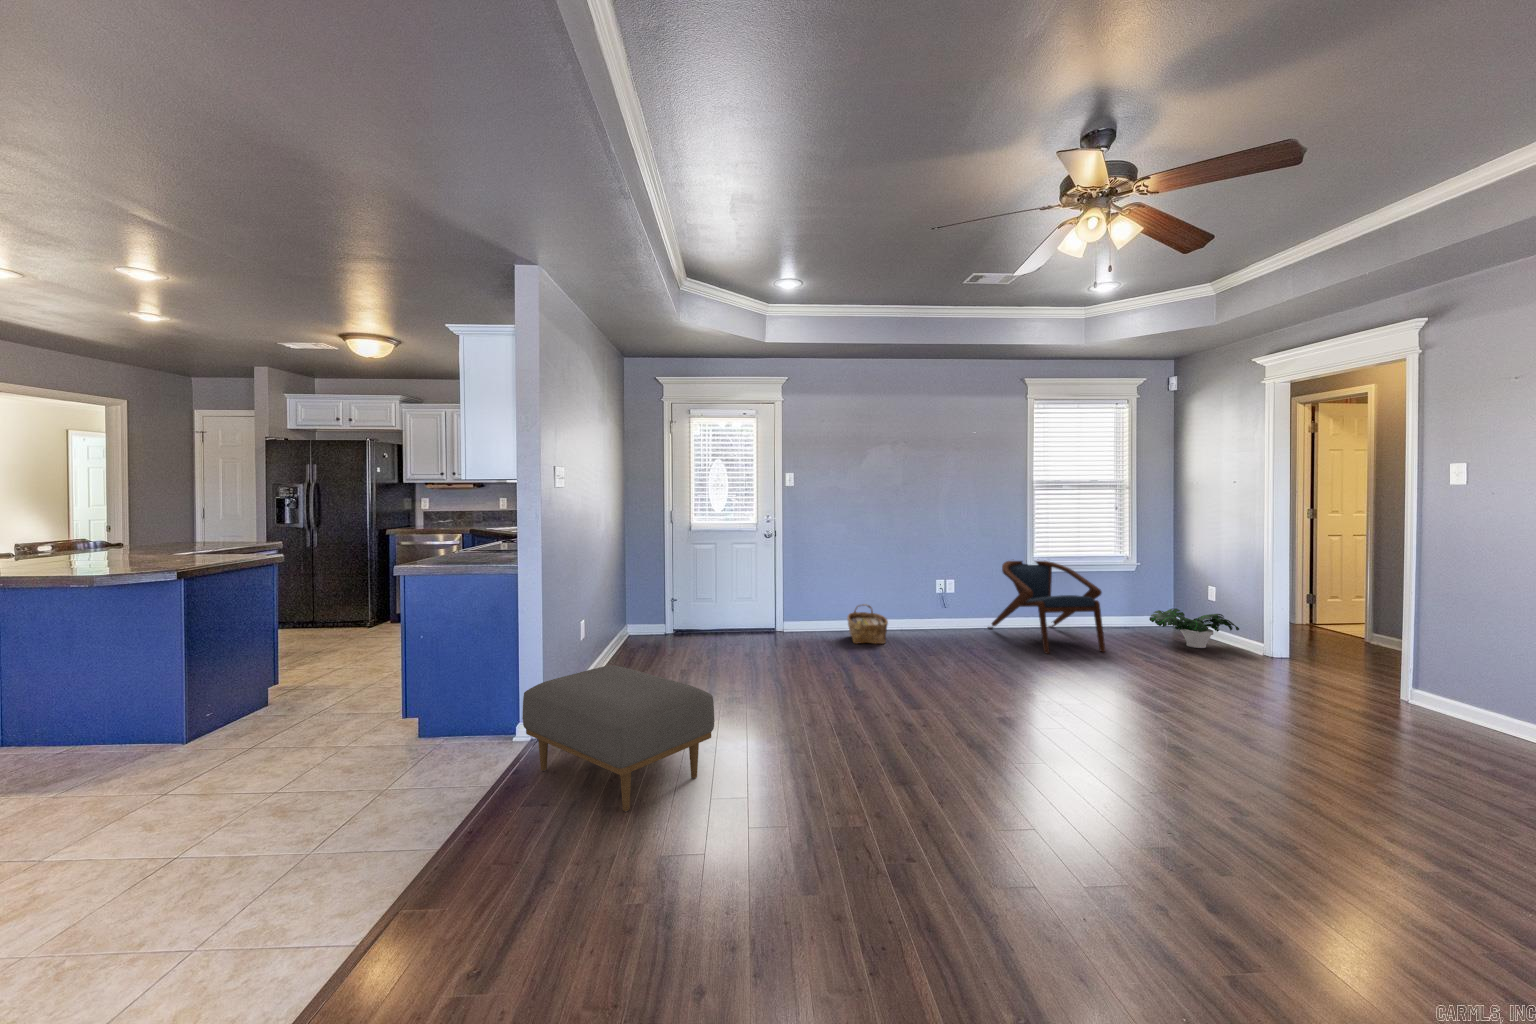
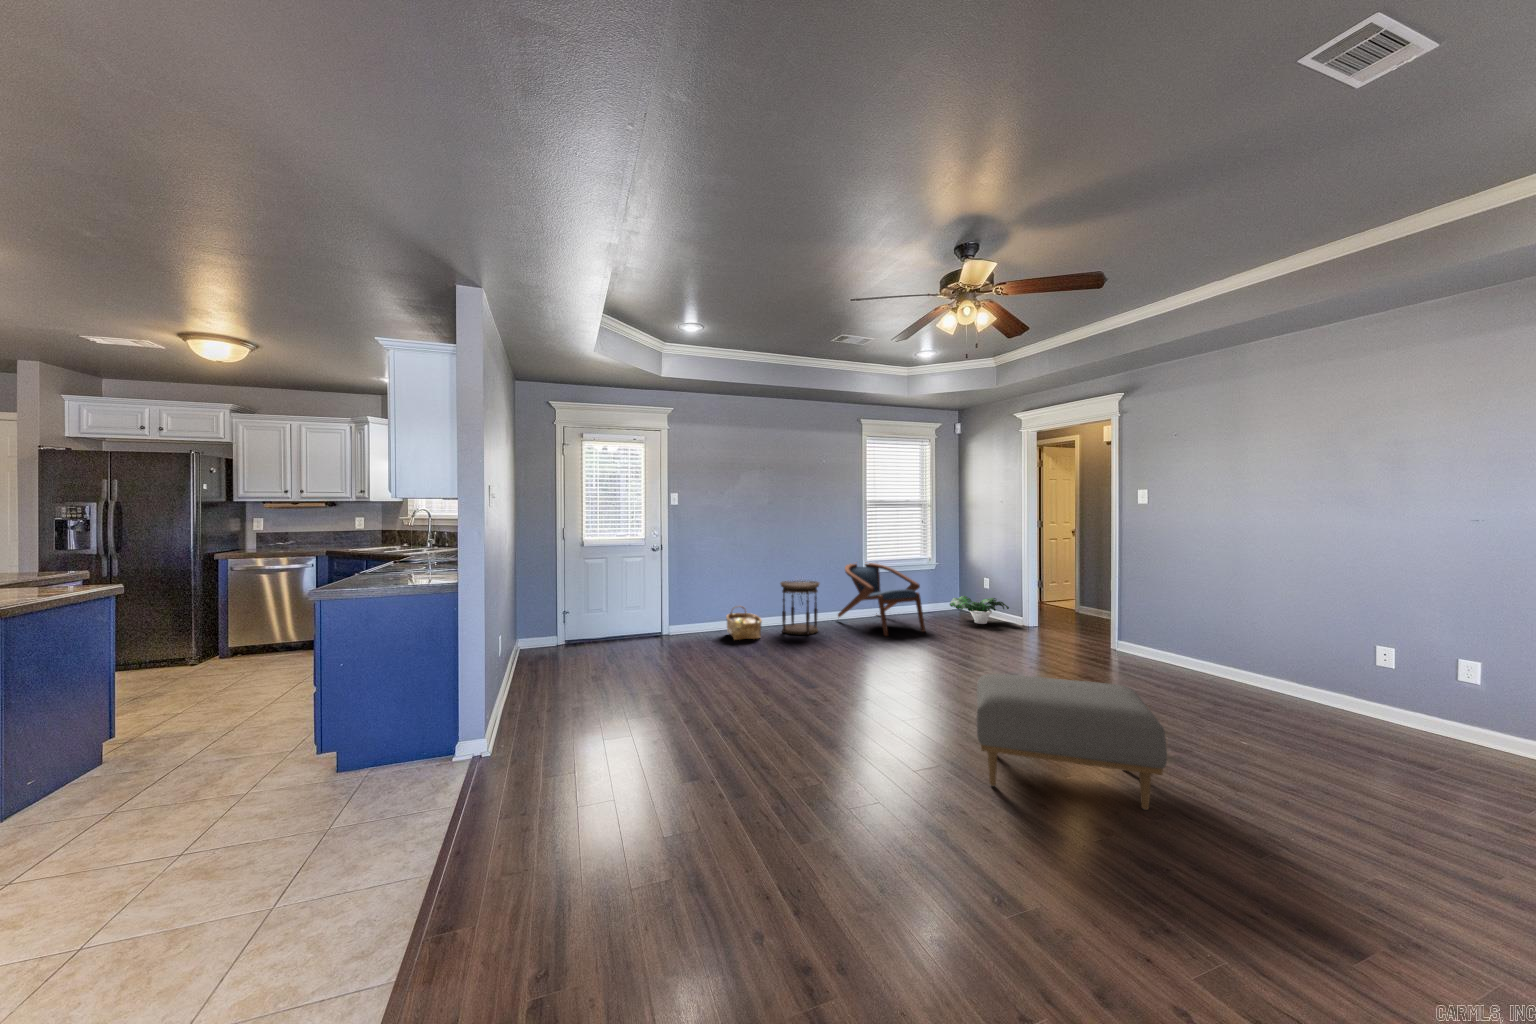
side table: none [914,577,964,644] -> present [780,581,819,635]
ottoman: present [522,665,715,812] -> present [976,674,1167,810]

